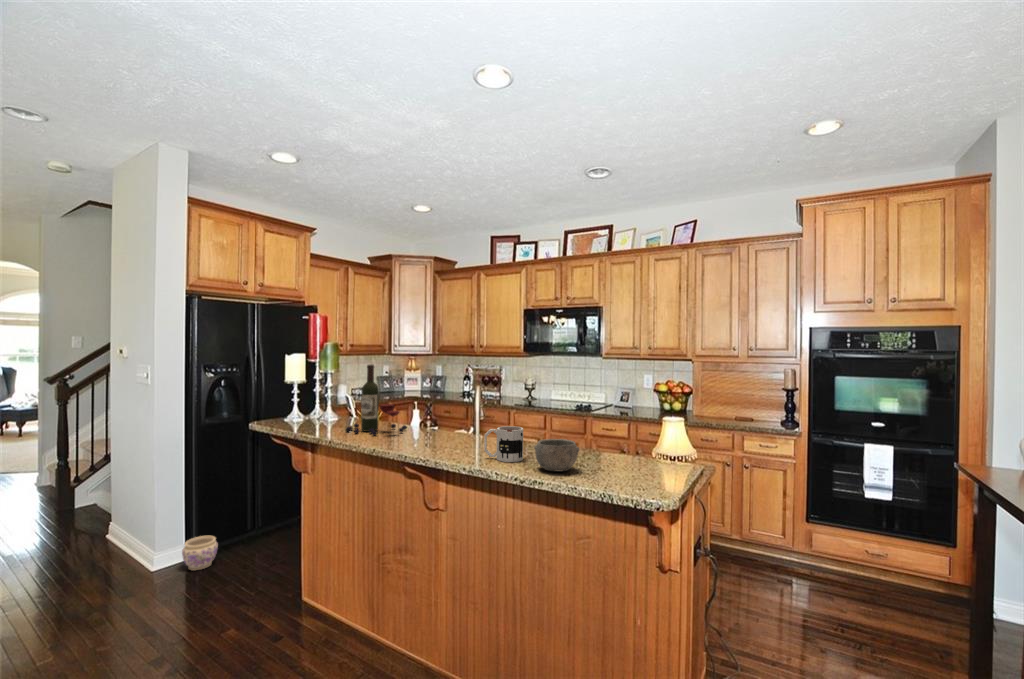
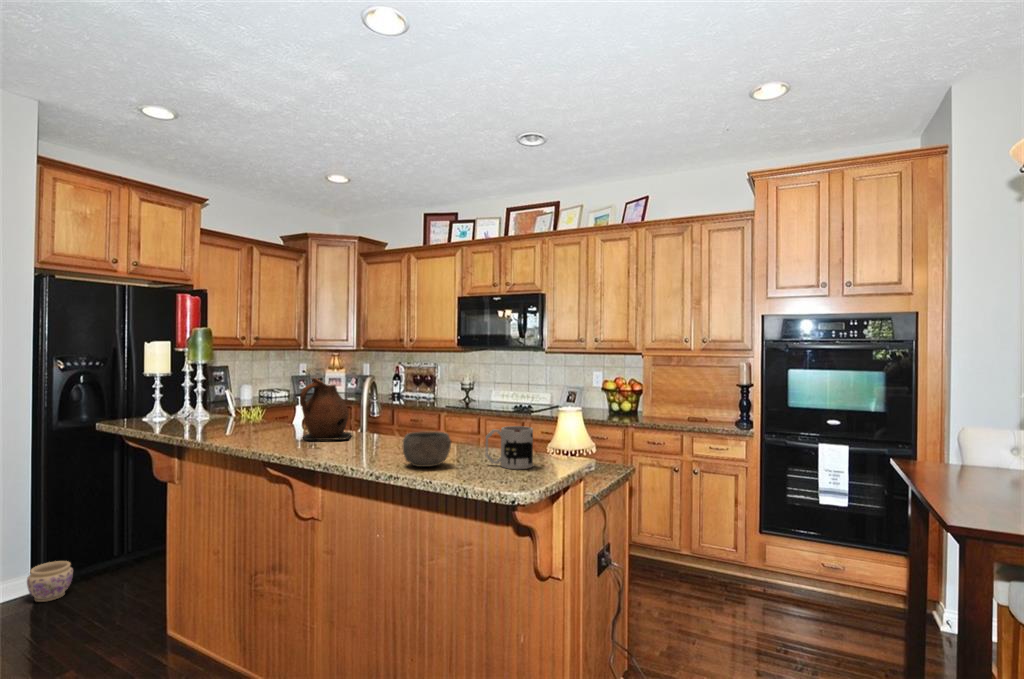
wine bottle: present [346,365,407,436] -> none [210,353,287,436]
ceramic pitcher: none [426,387,468,442] -> present [300,378,352,440]
mug: present [484,426,523,462] -> present [486,426,533,469]

